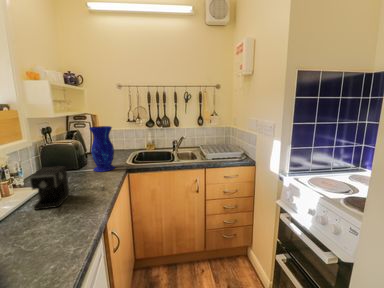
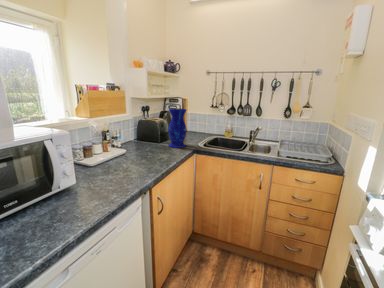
coffee maker: present [30,166,104,210] -> none [110,135,164,166]

